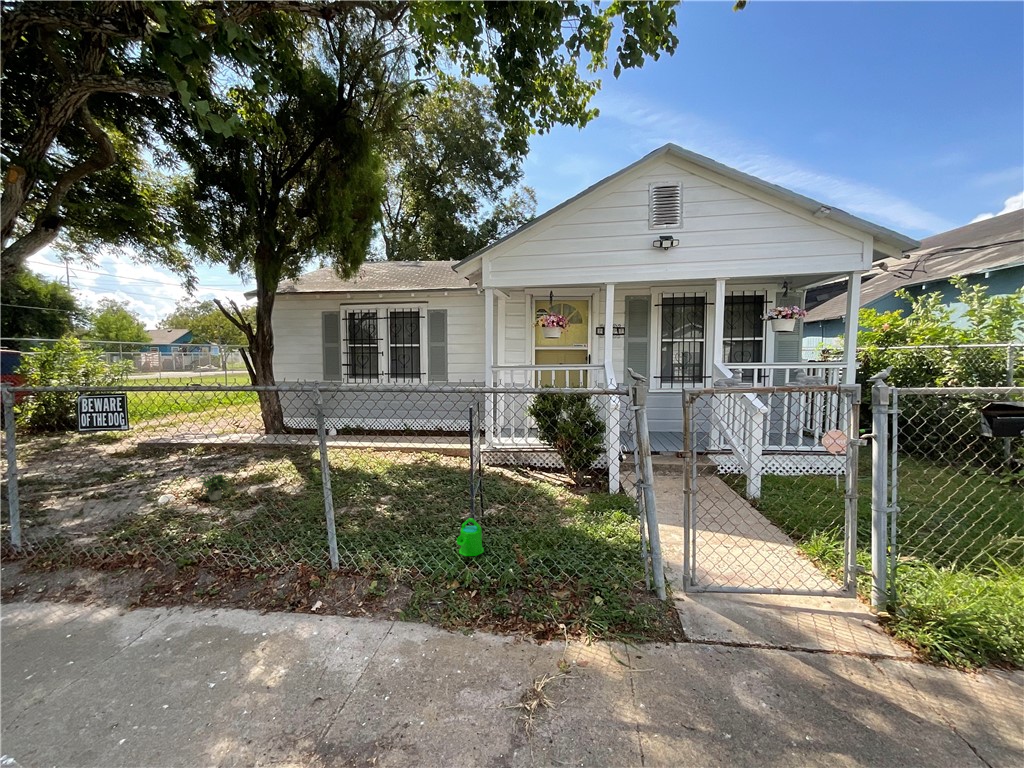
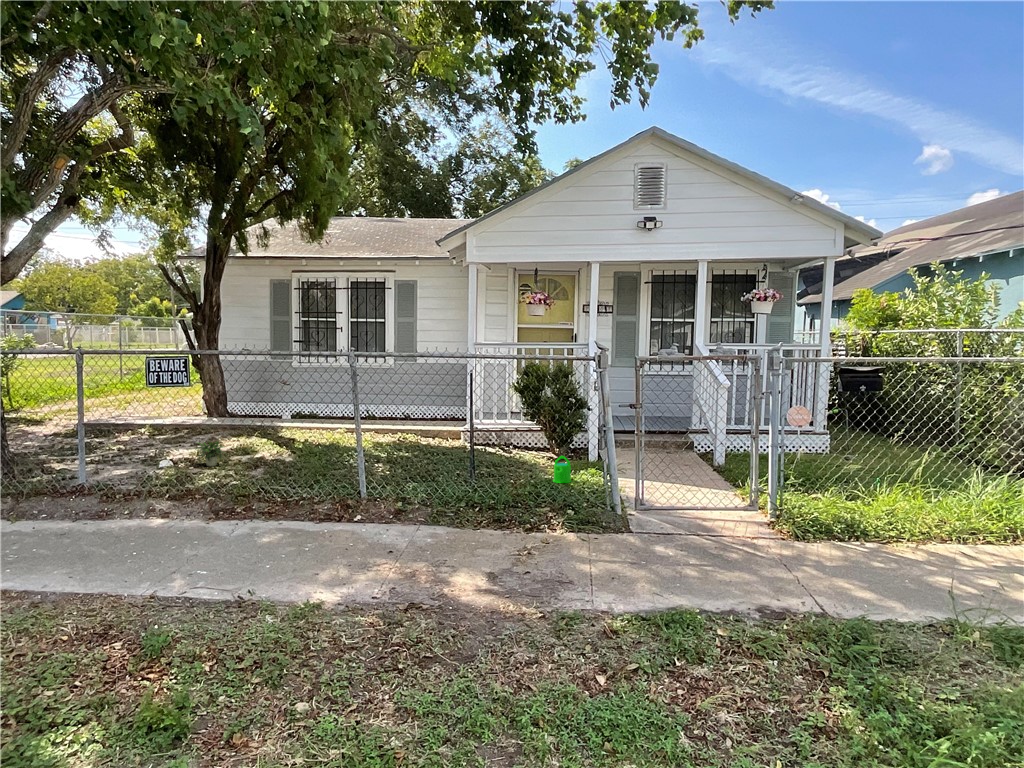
watering can: present [457,518,484,556] -> present [553,456,572,483]

